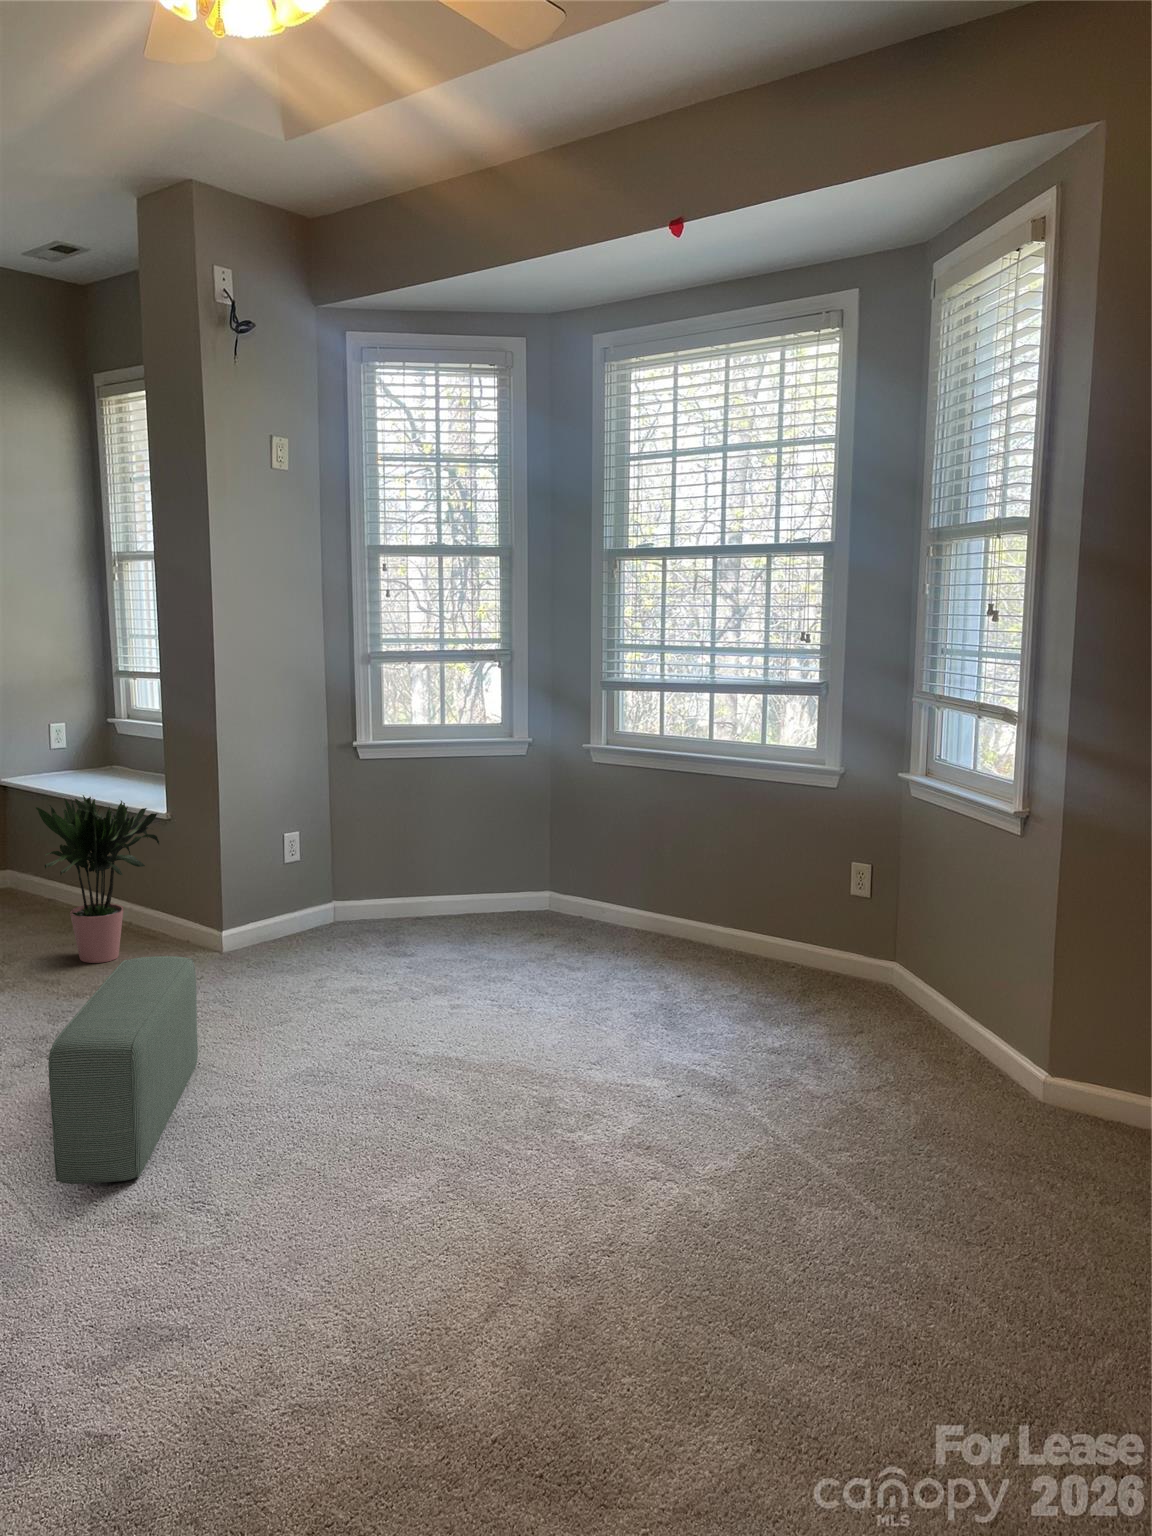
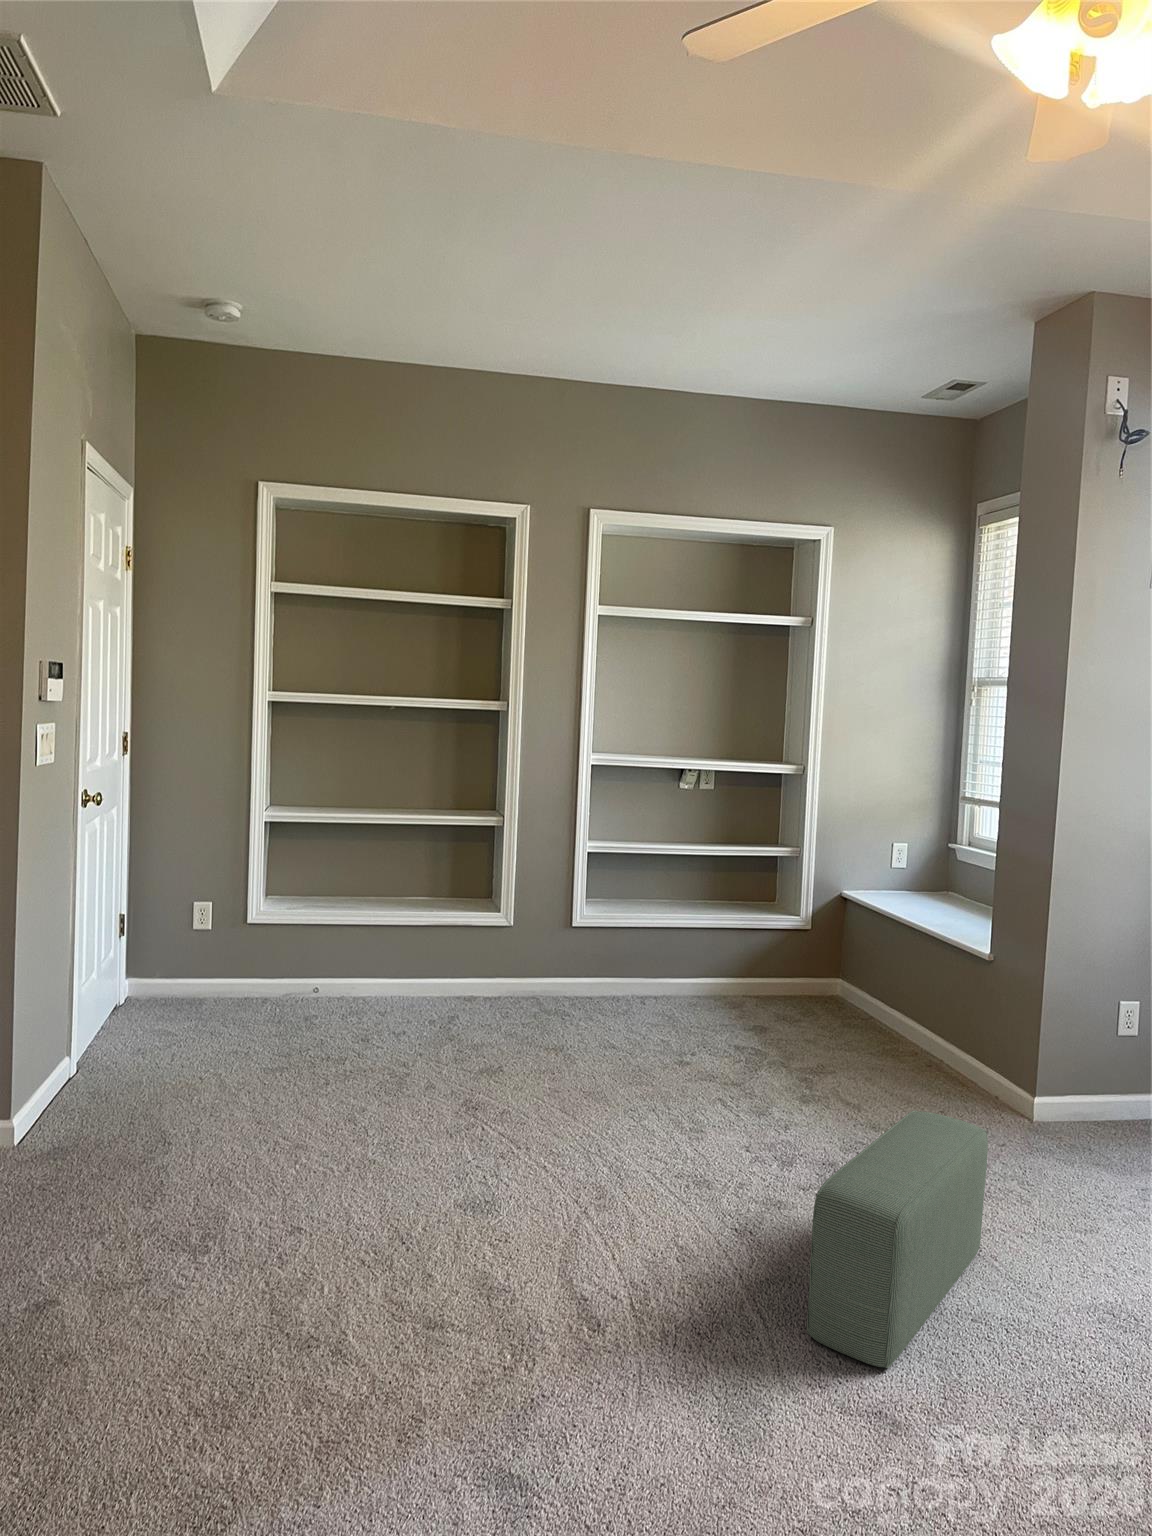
potted plant: present [36,795,159,963] -> none [853,913,989,1098]

